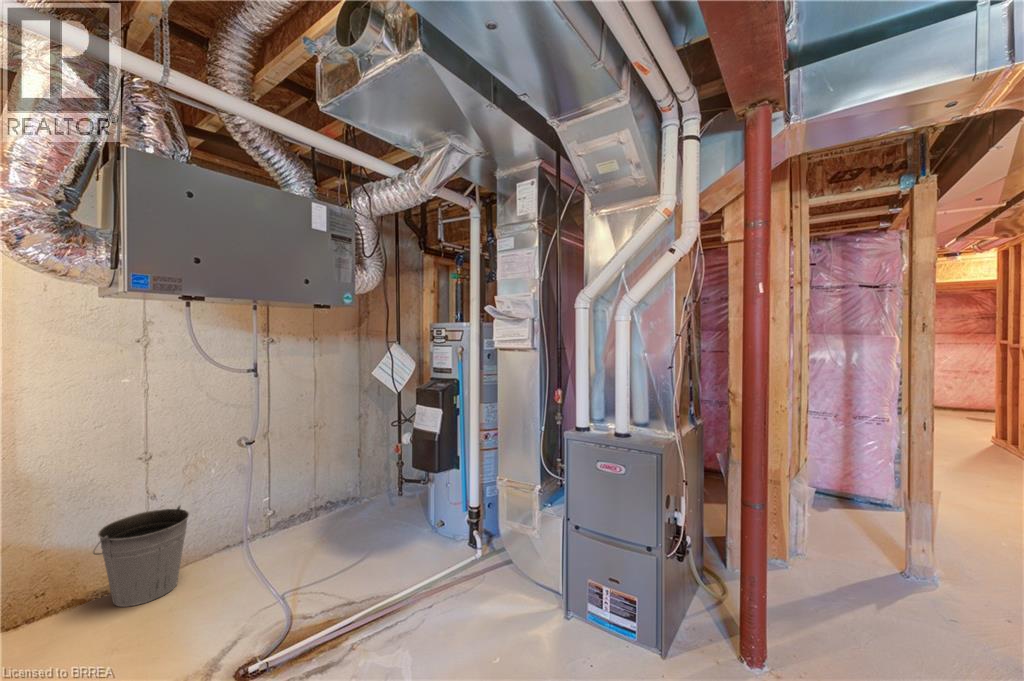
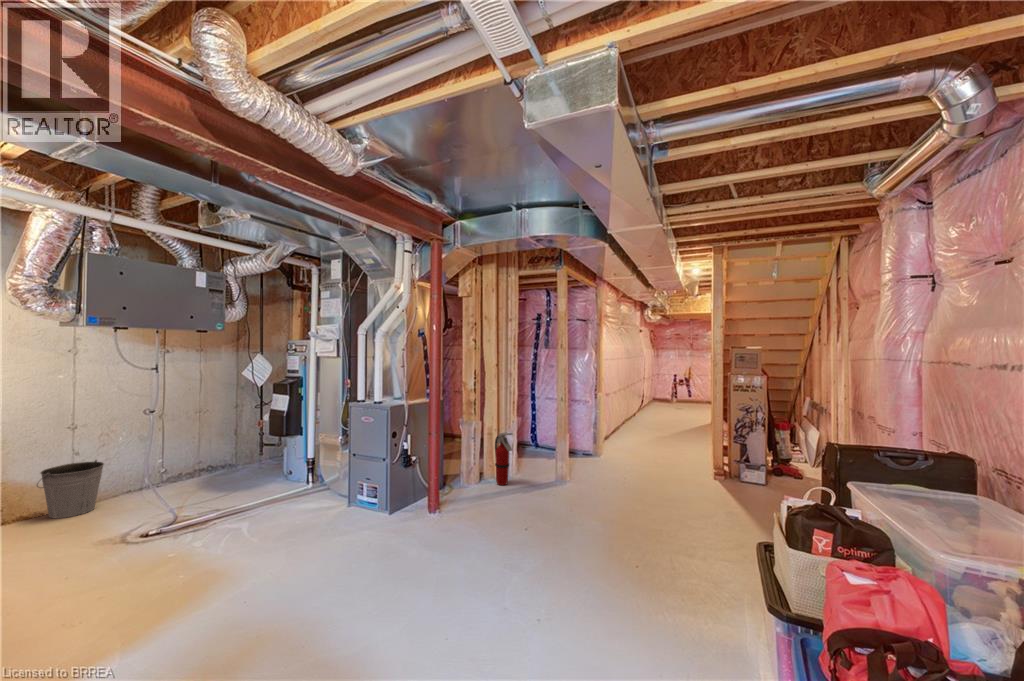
fire extinguisher: none [776,479,829,573] -> present [495,433,512,485]

